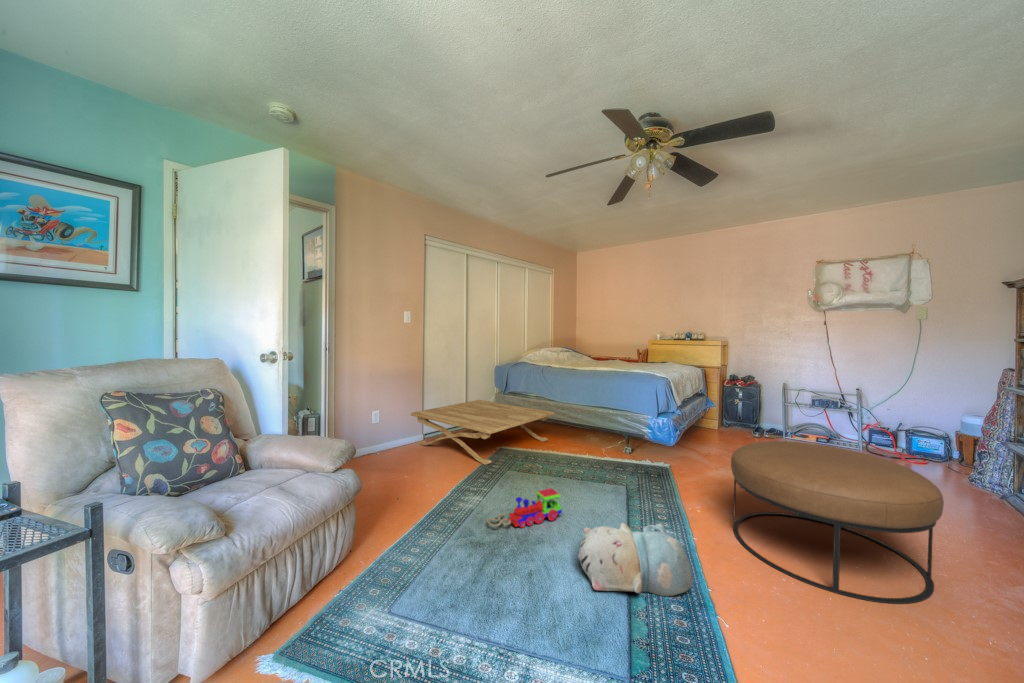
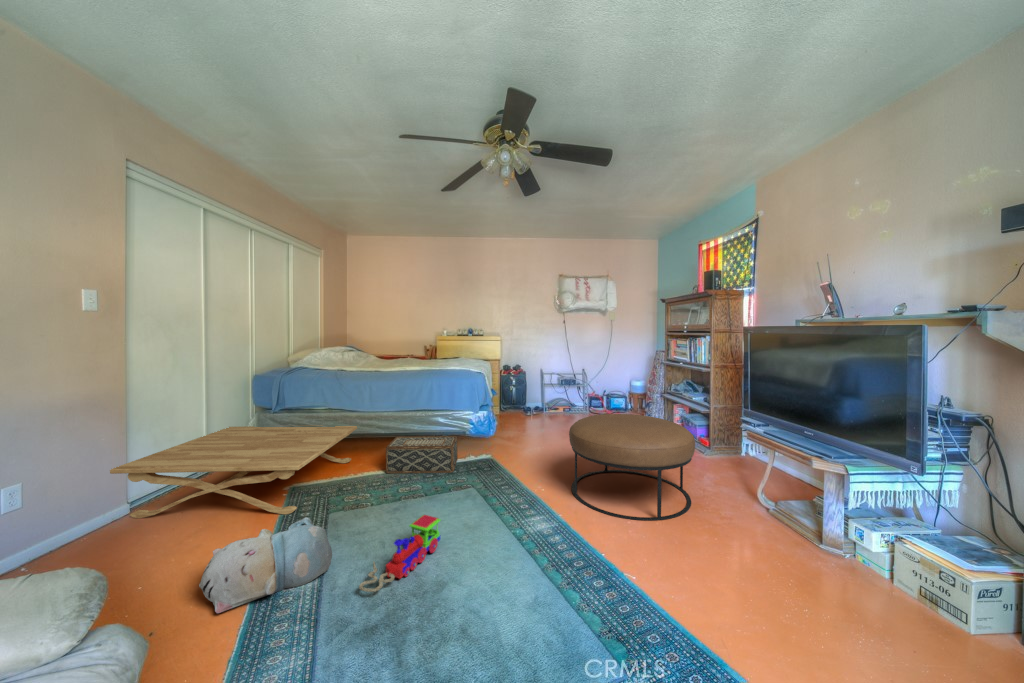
woven basket: none [566,427,635,470] -> present [386,436,458,473]
plush toy: present [578,523,693,596] -> present [199,517,332,613]

